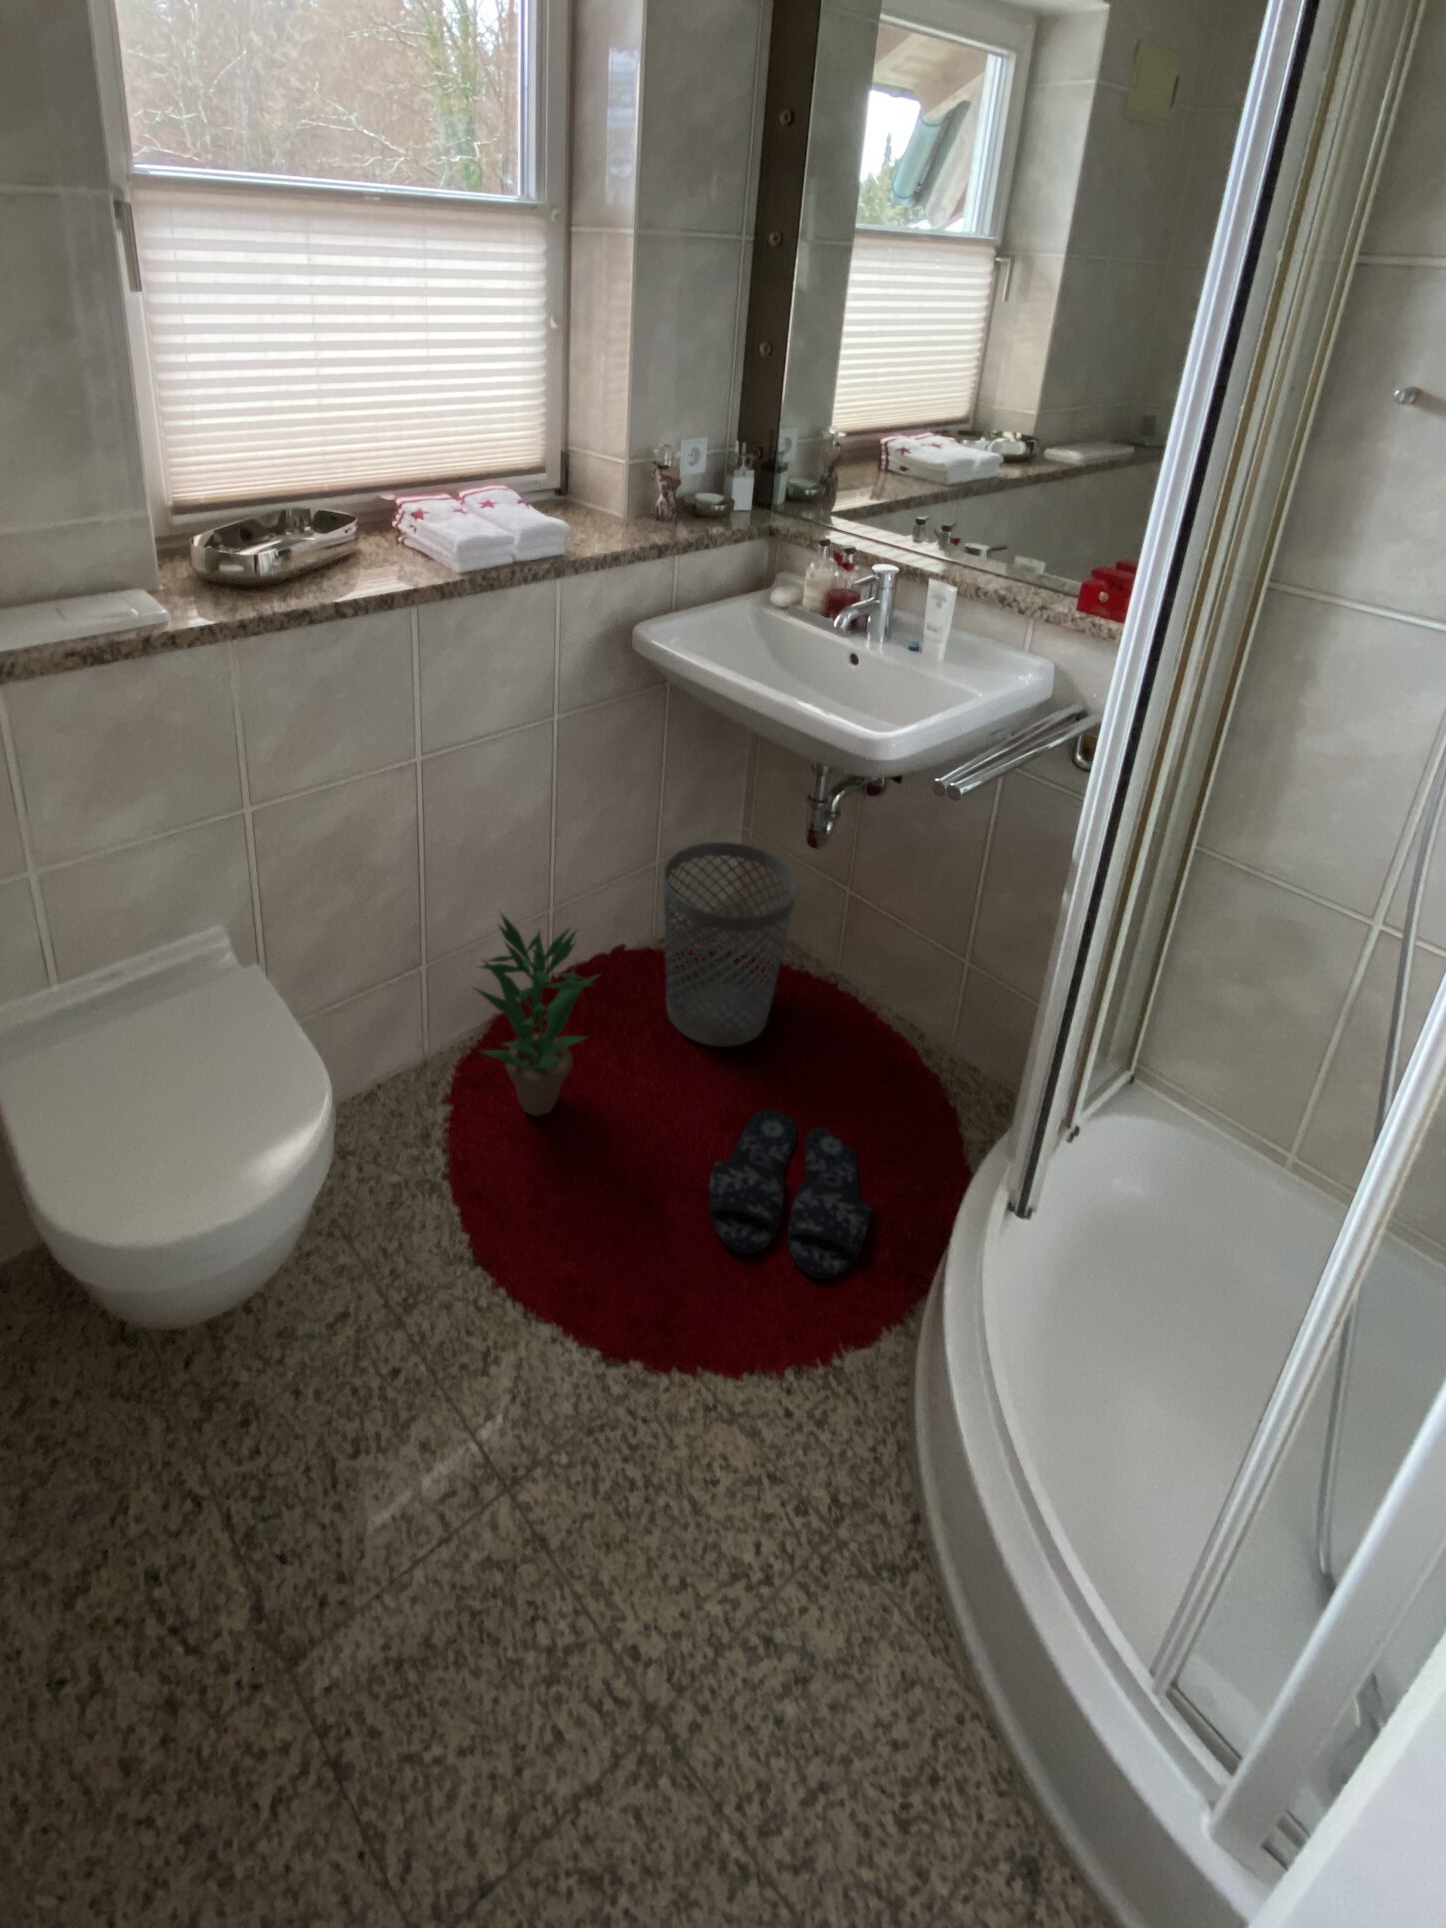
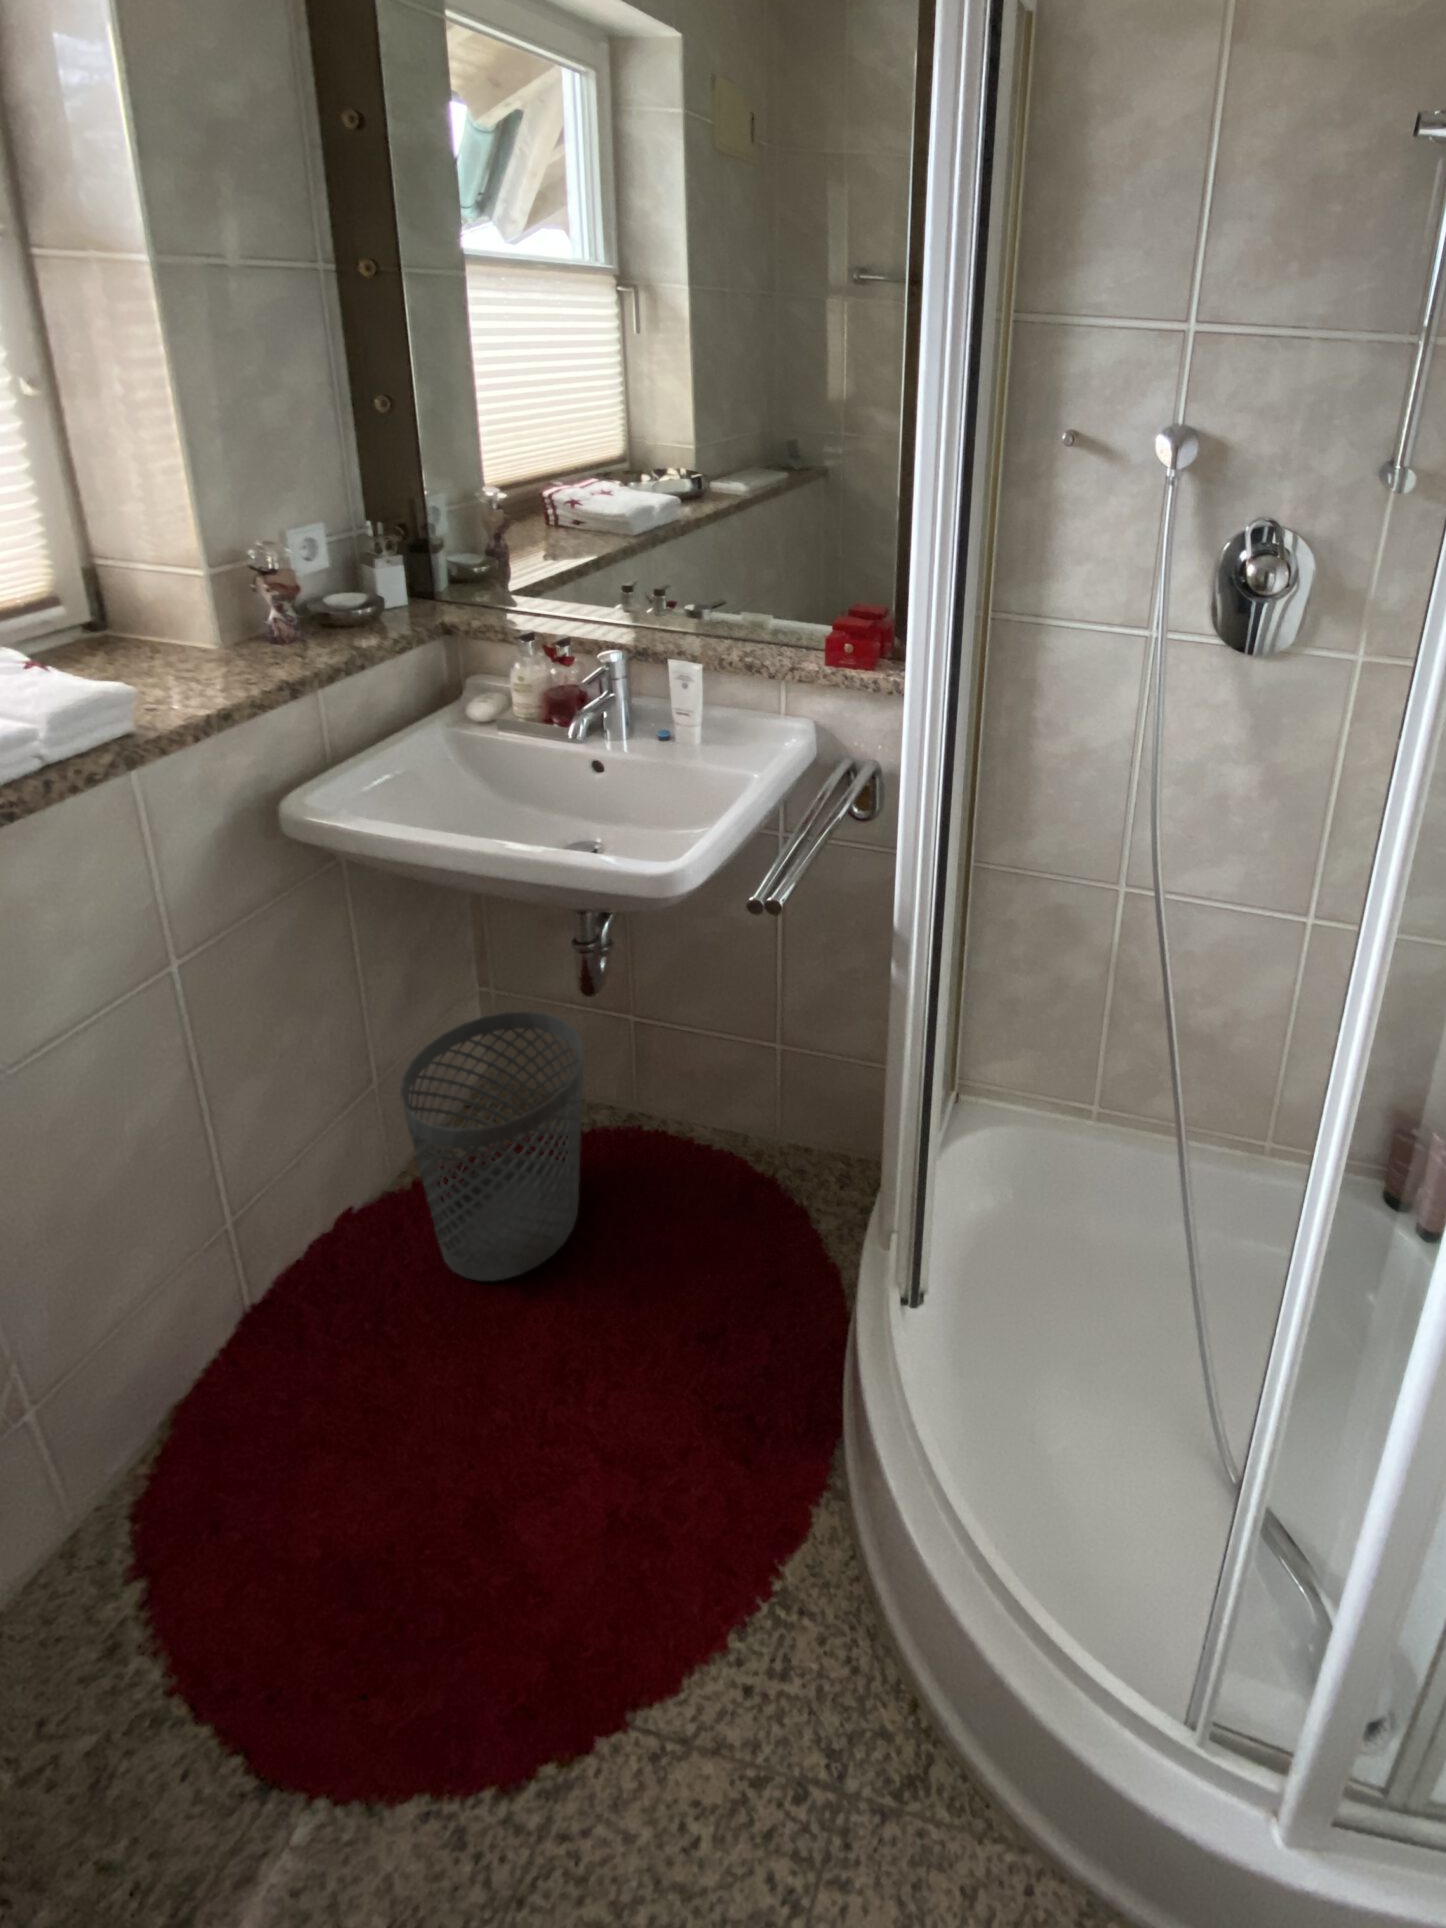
potted plant: present [473,915,597,1116] -> none [126,1247,357,1533]
slippers: present [709,1109,872,1279] -> none [569,1292,766,1530]

